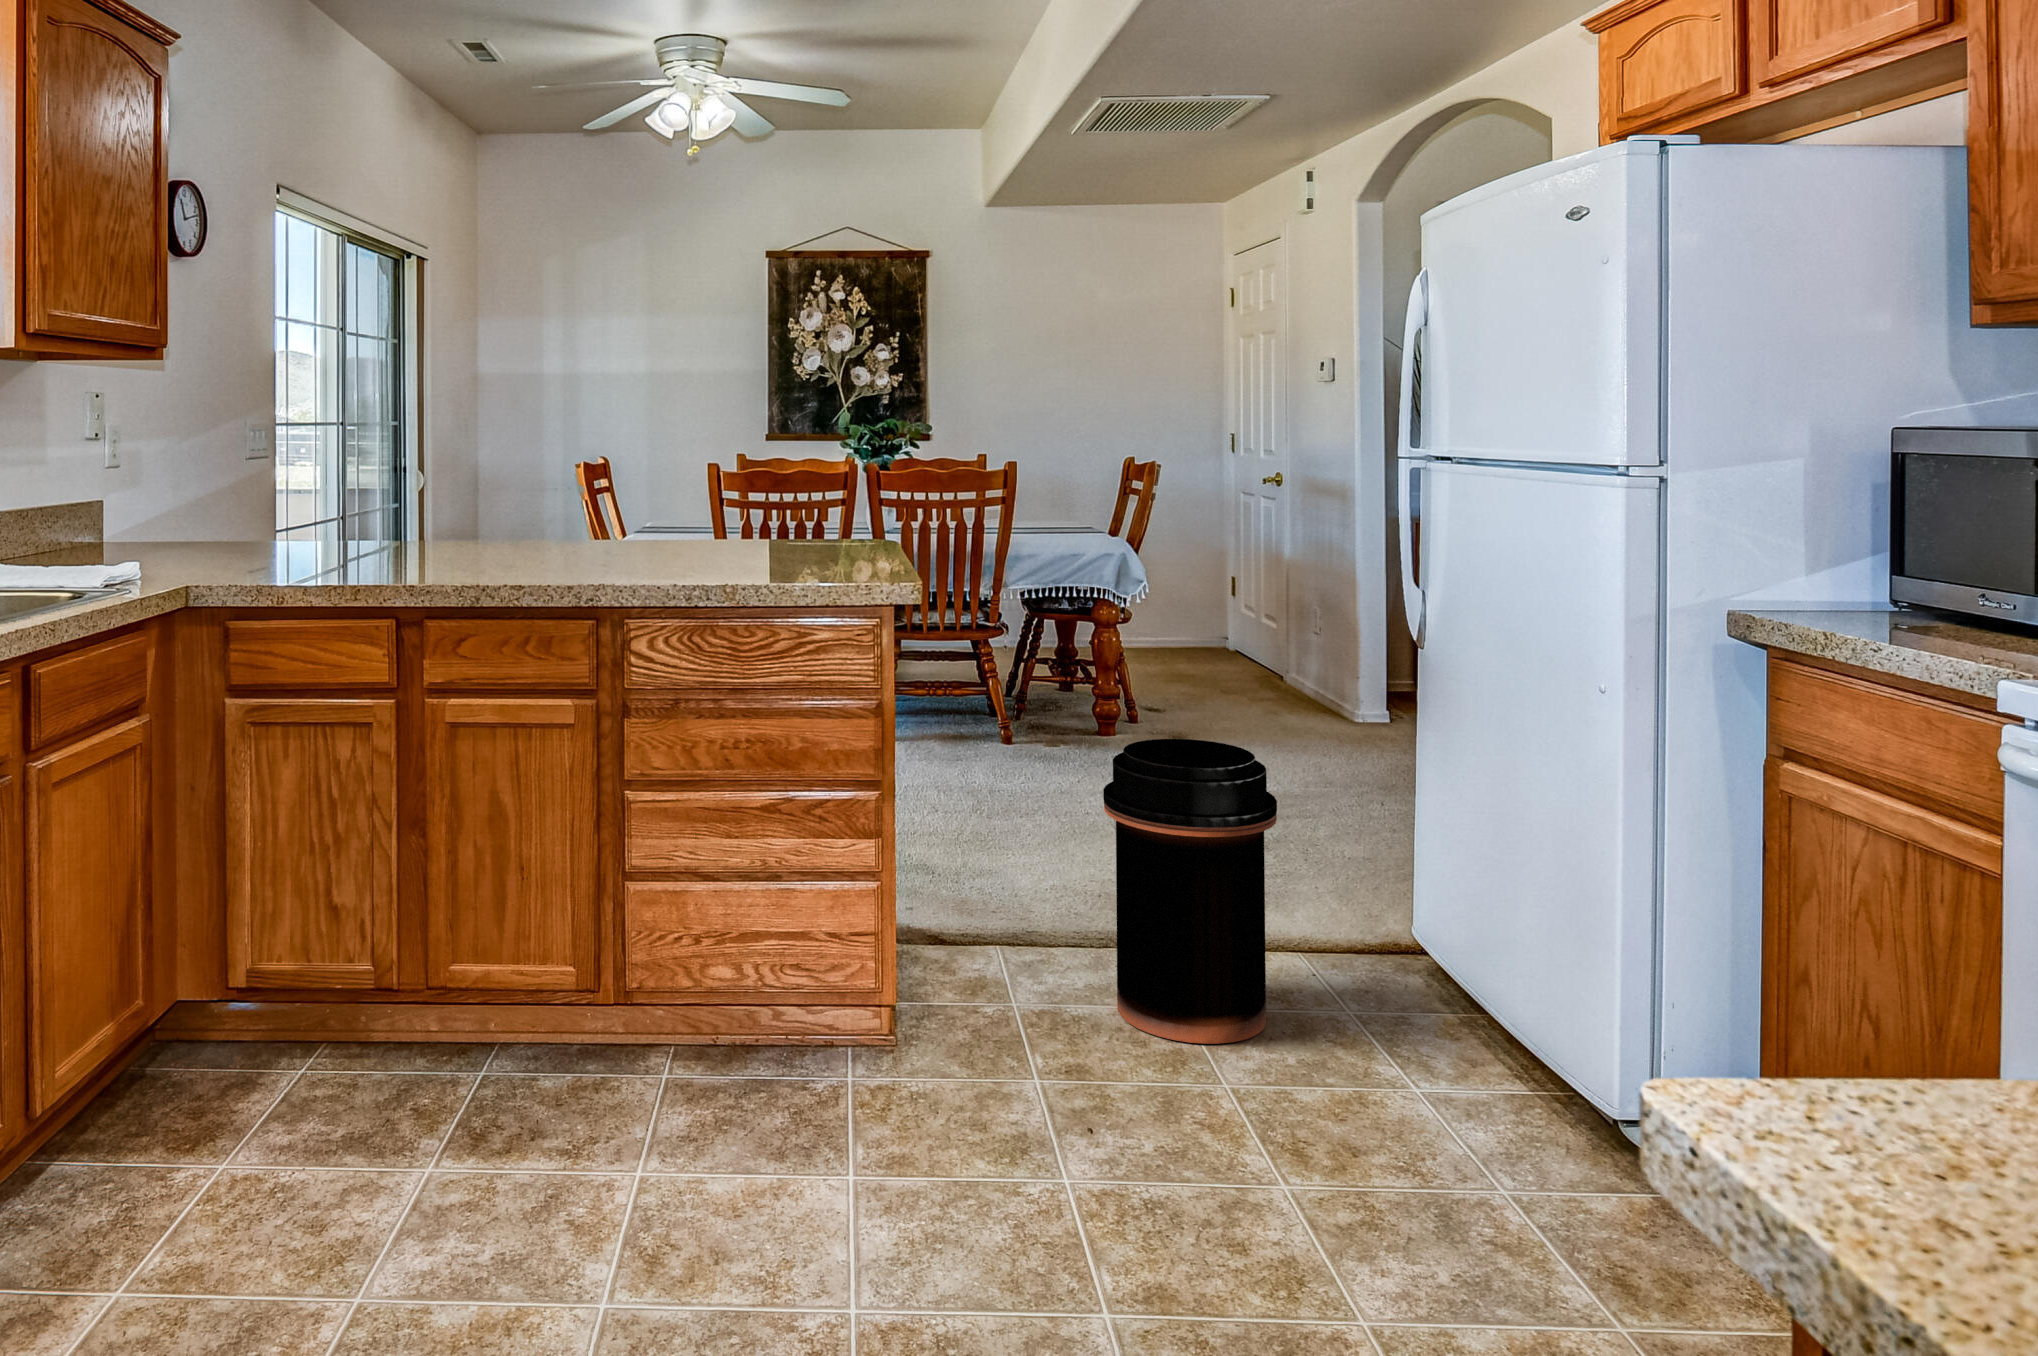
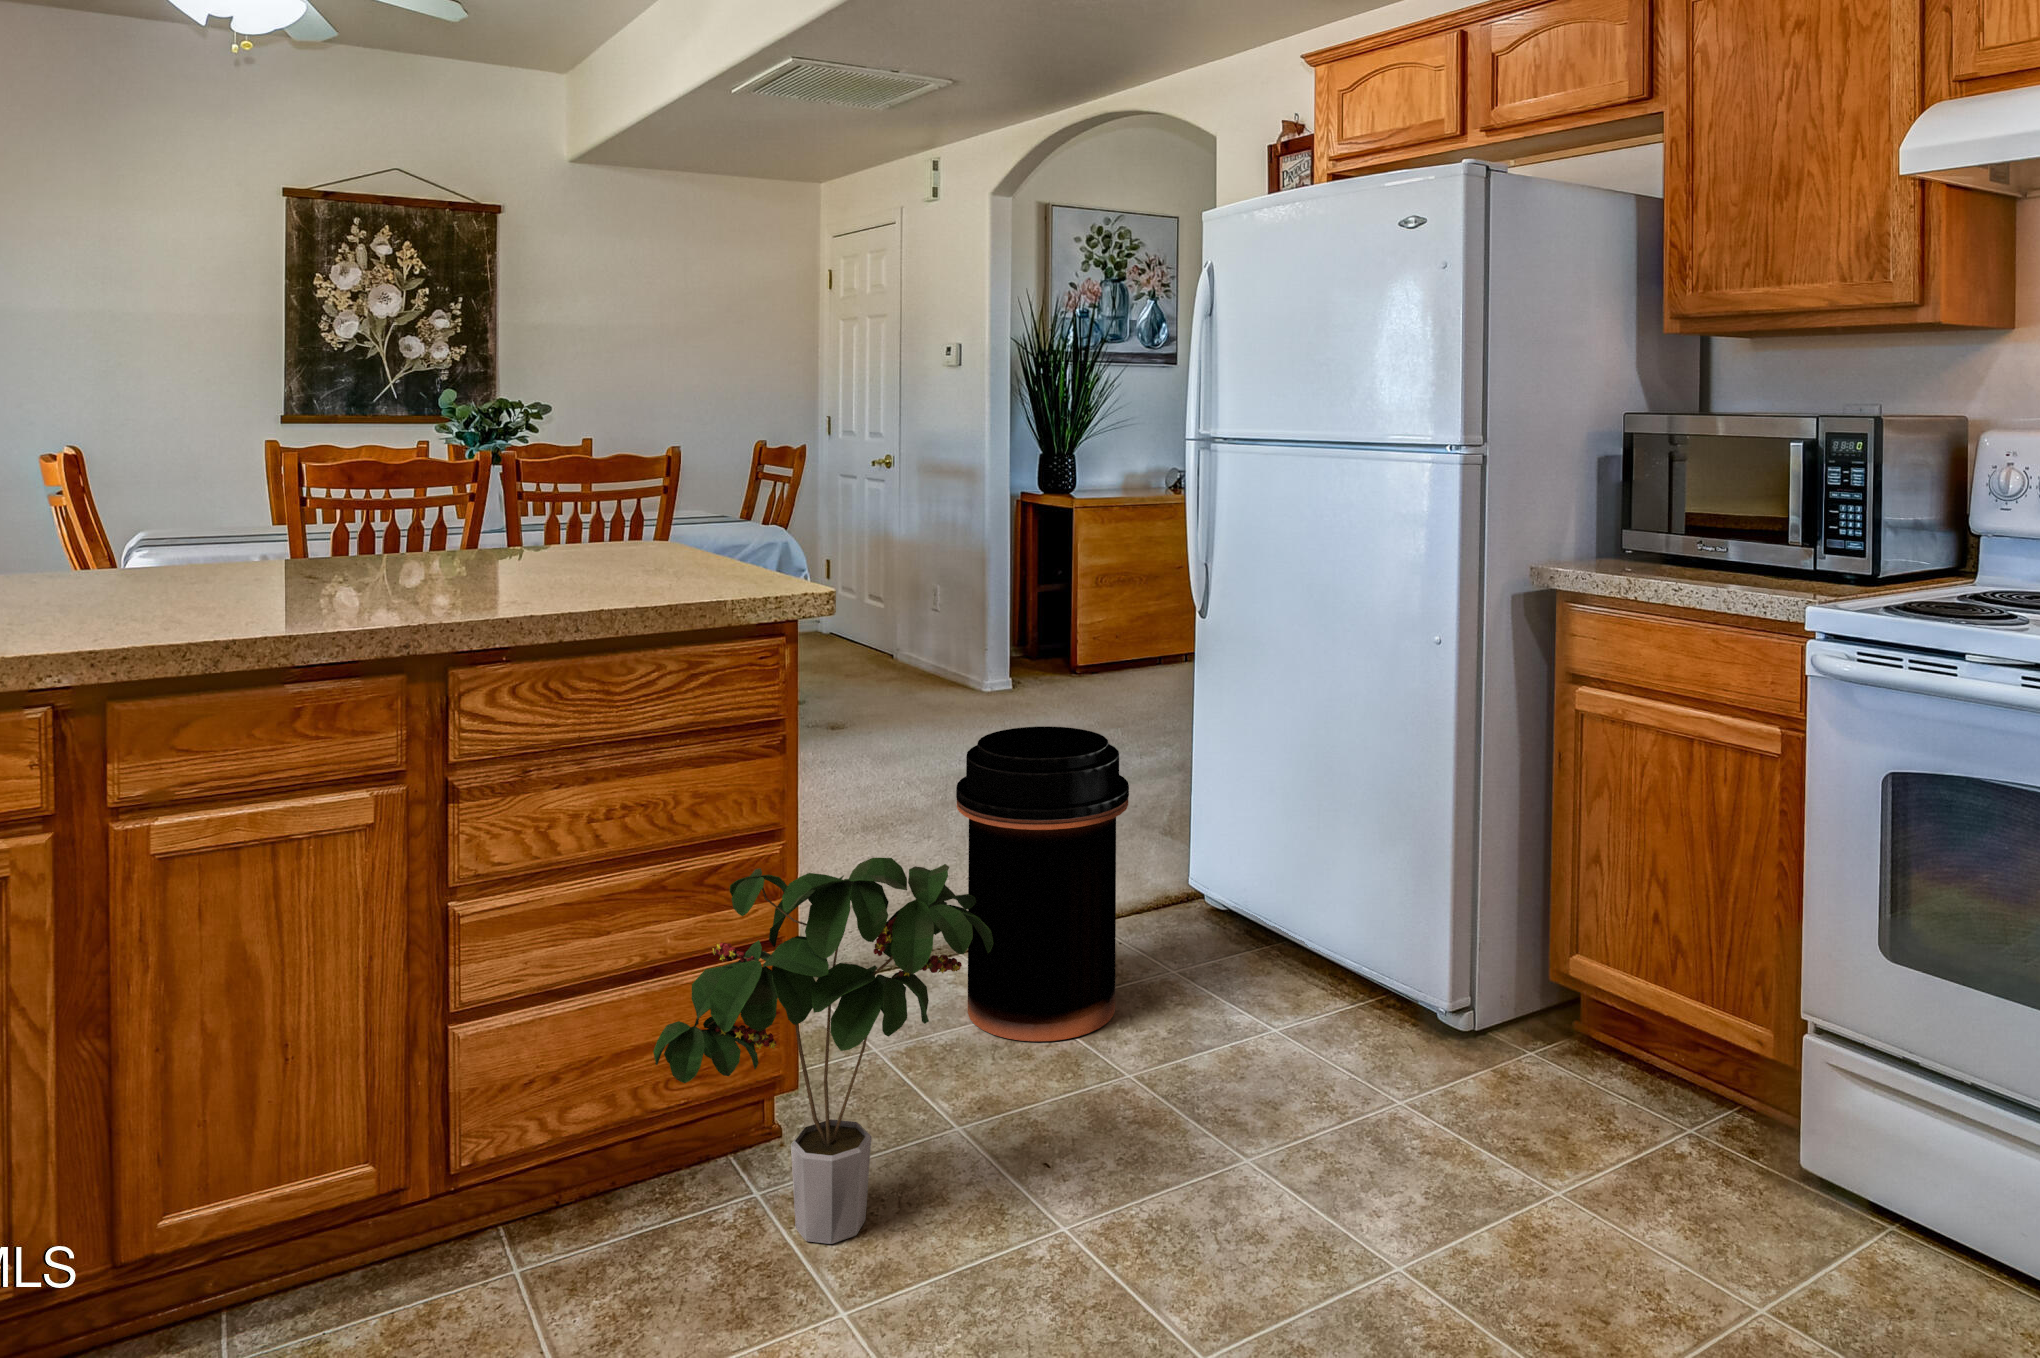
potted plant: none [755,807,1024,1131] -> present [653,858,994,1244]

